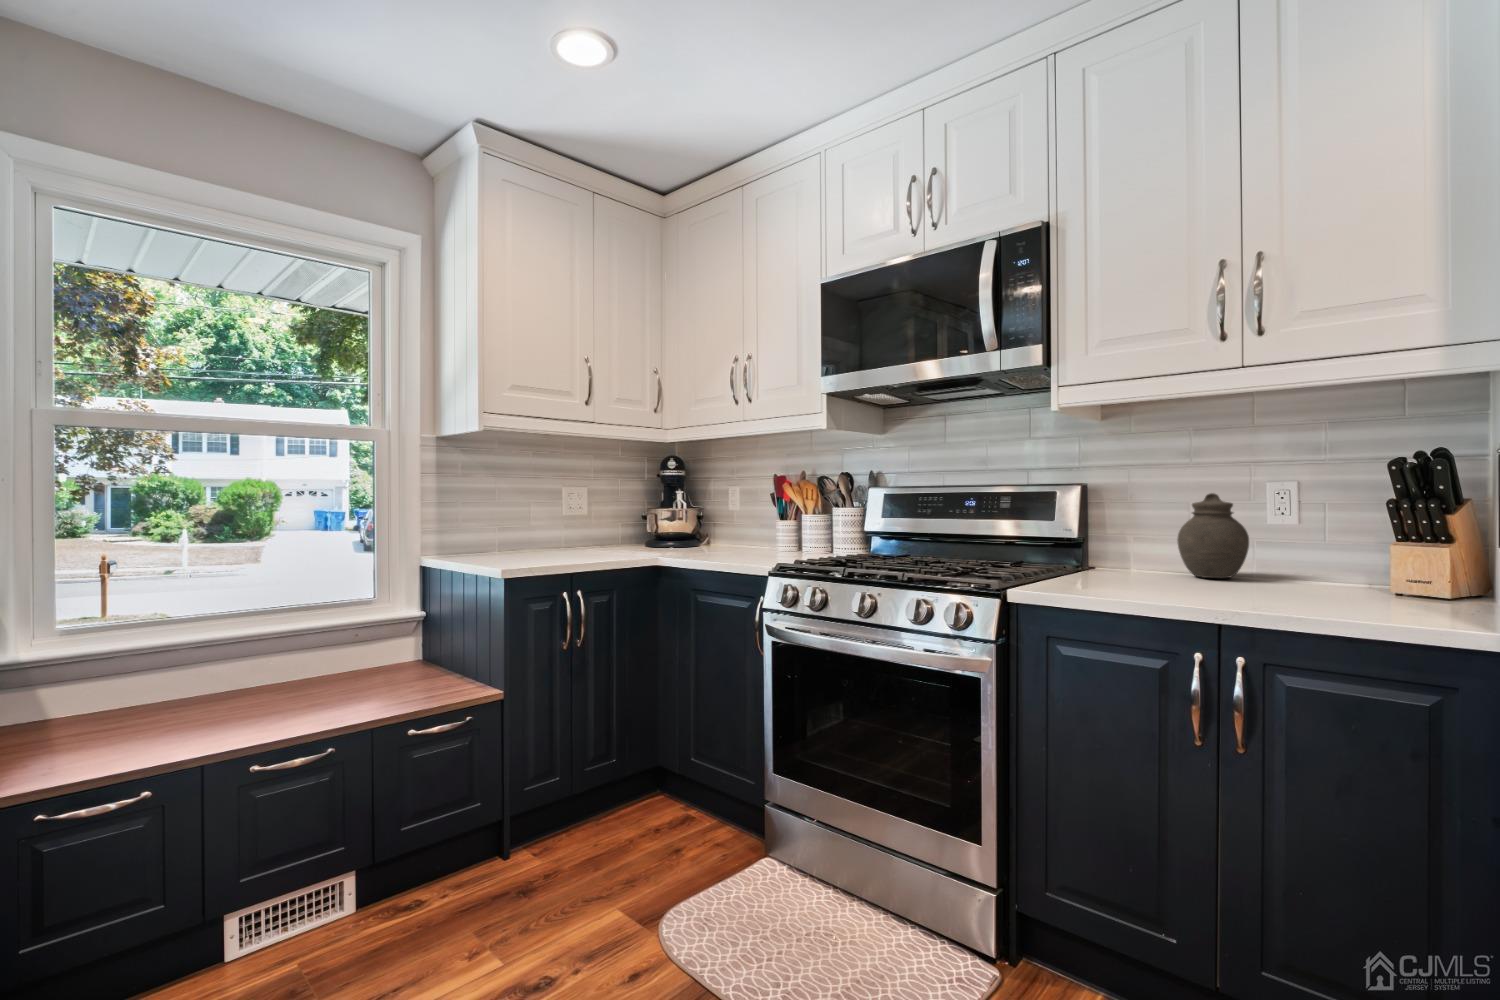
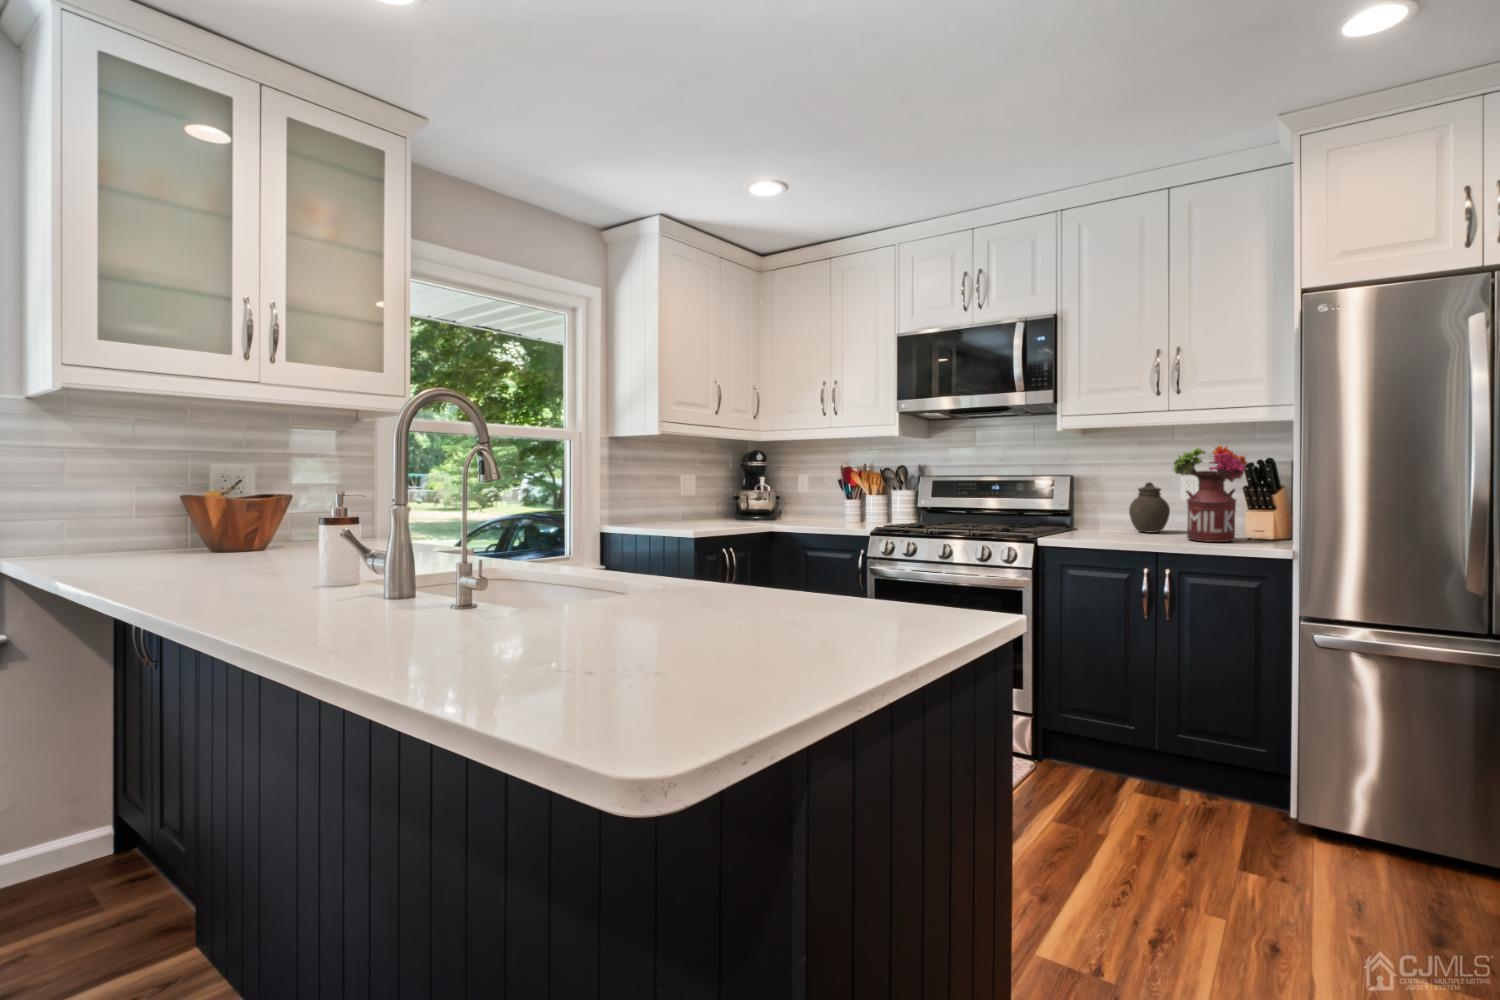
flower arrangement: none [1248,424,1397,604] -> present [1173,445,1247,542]

